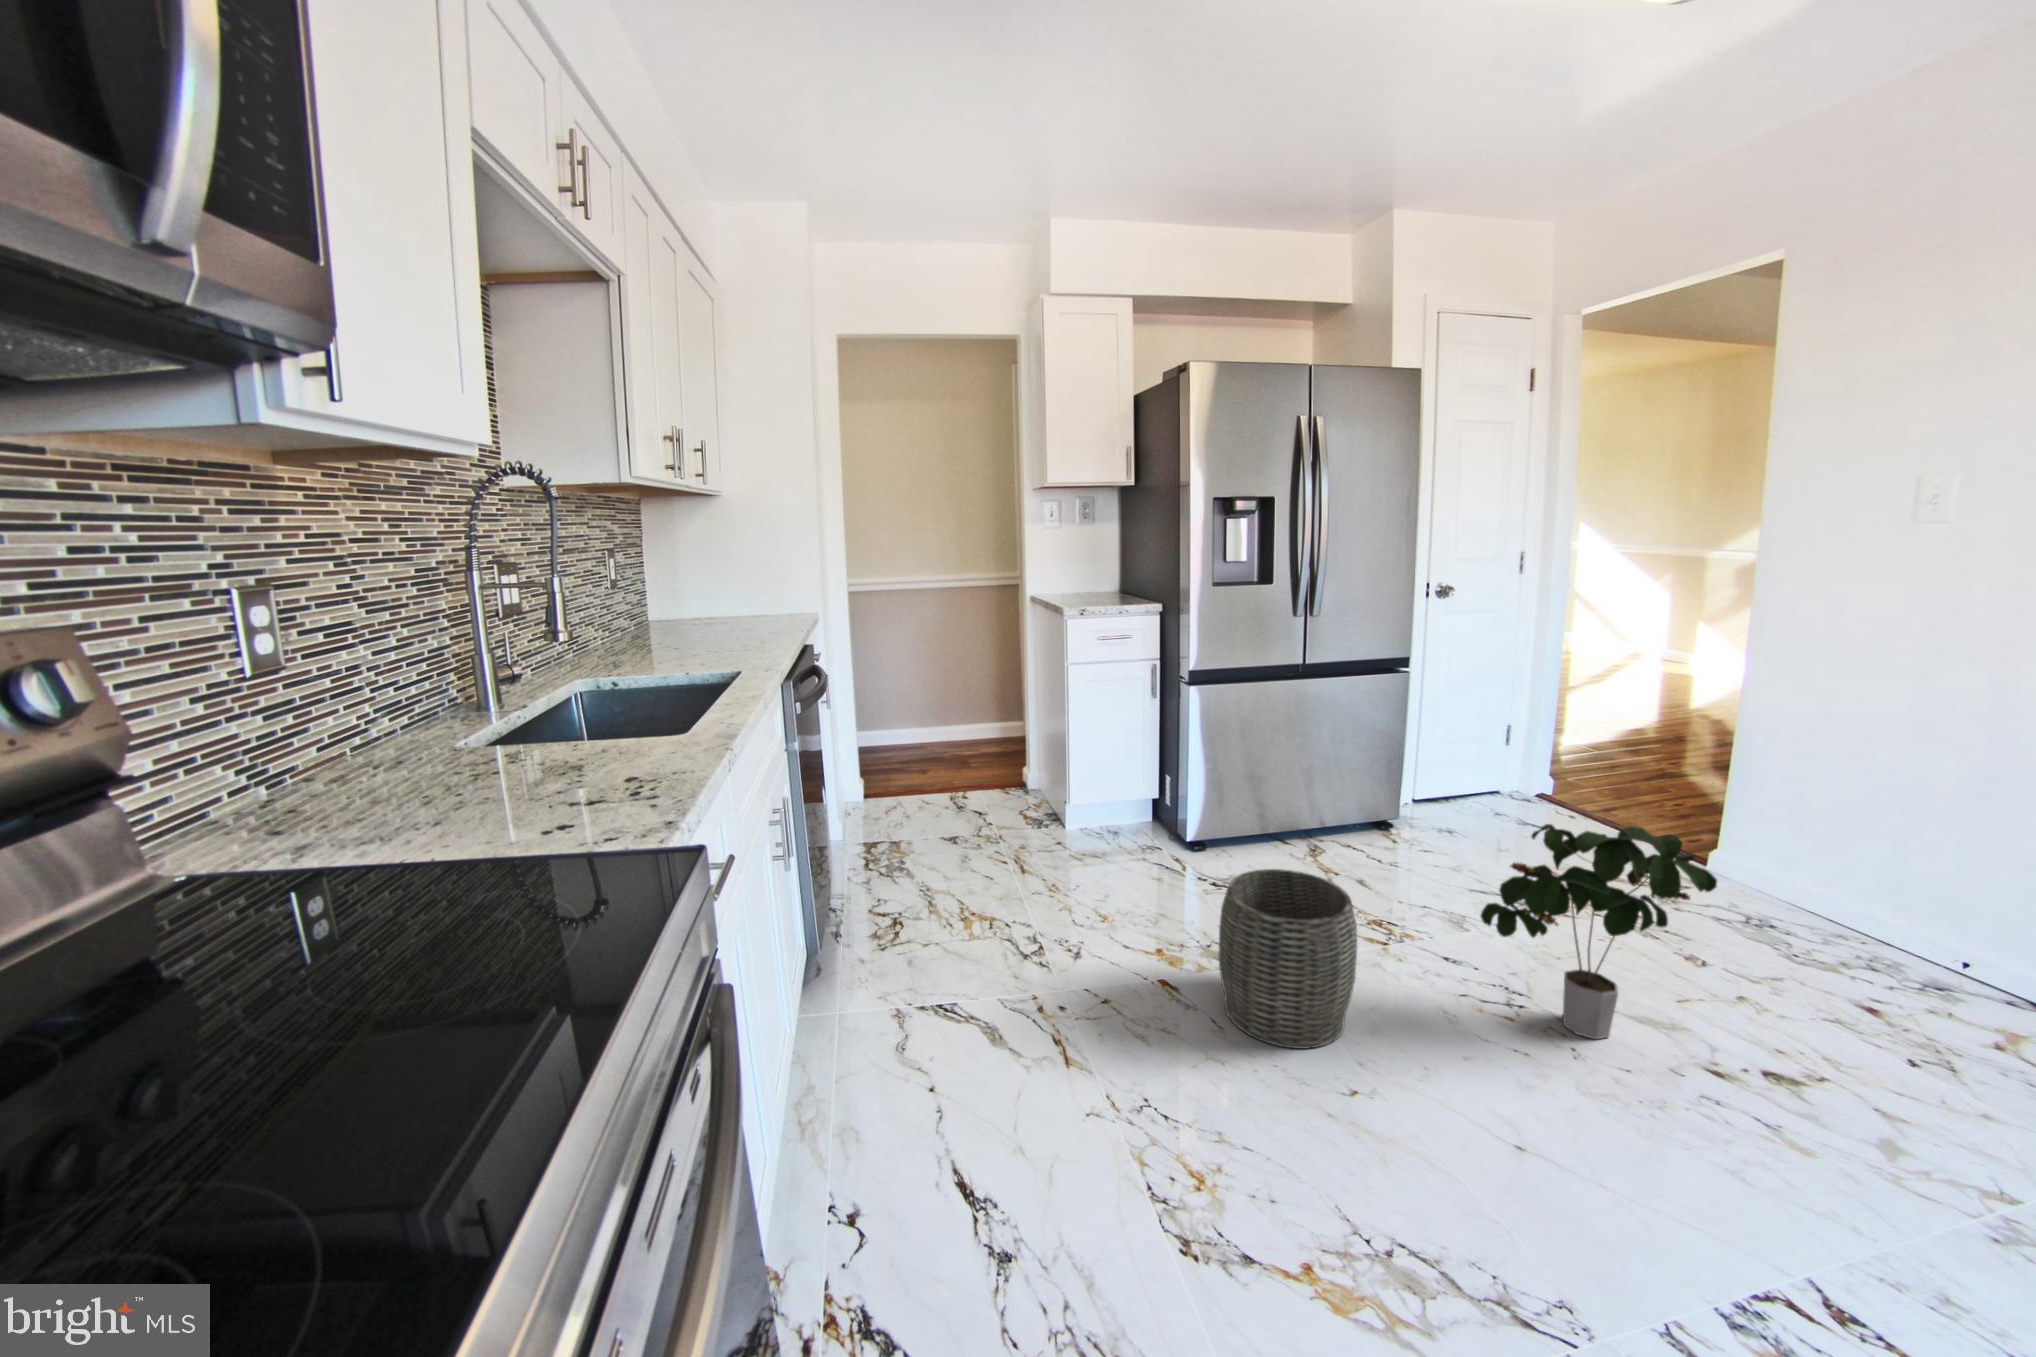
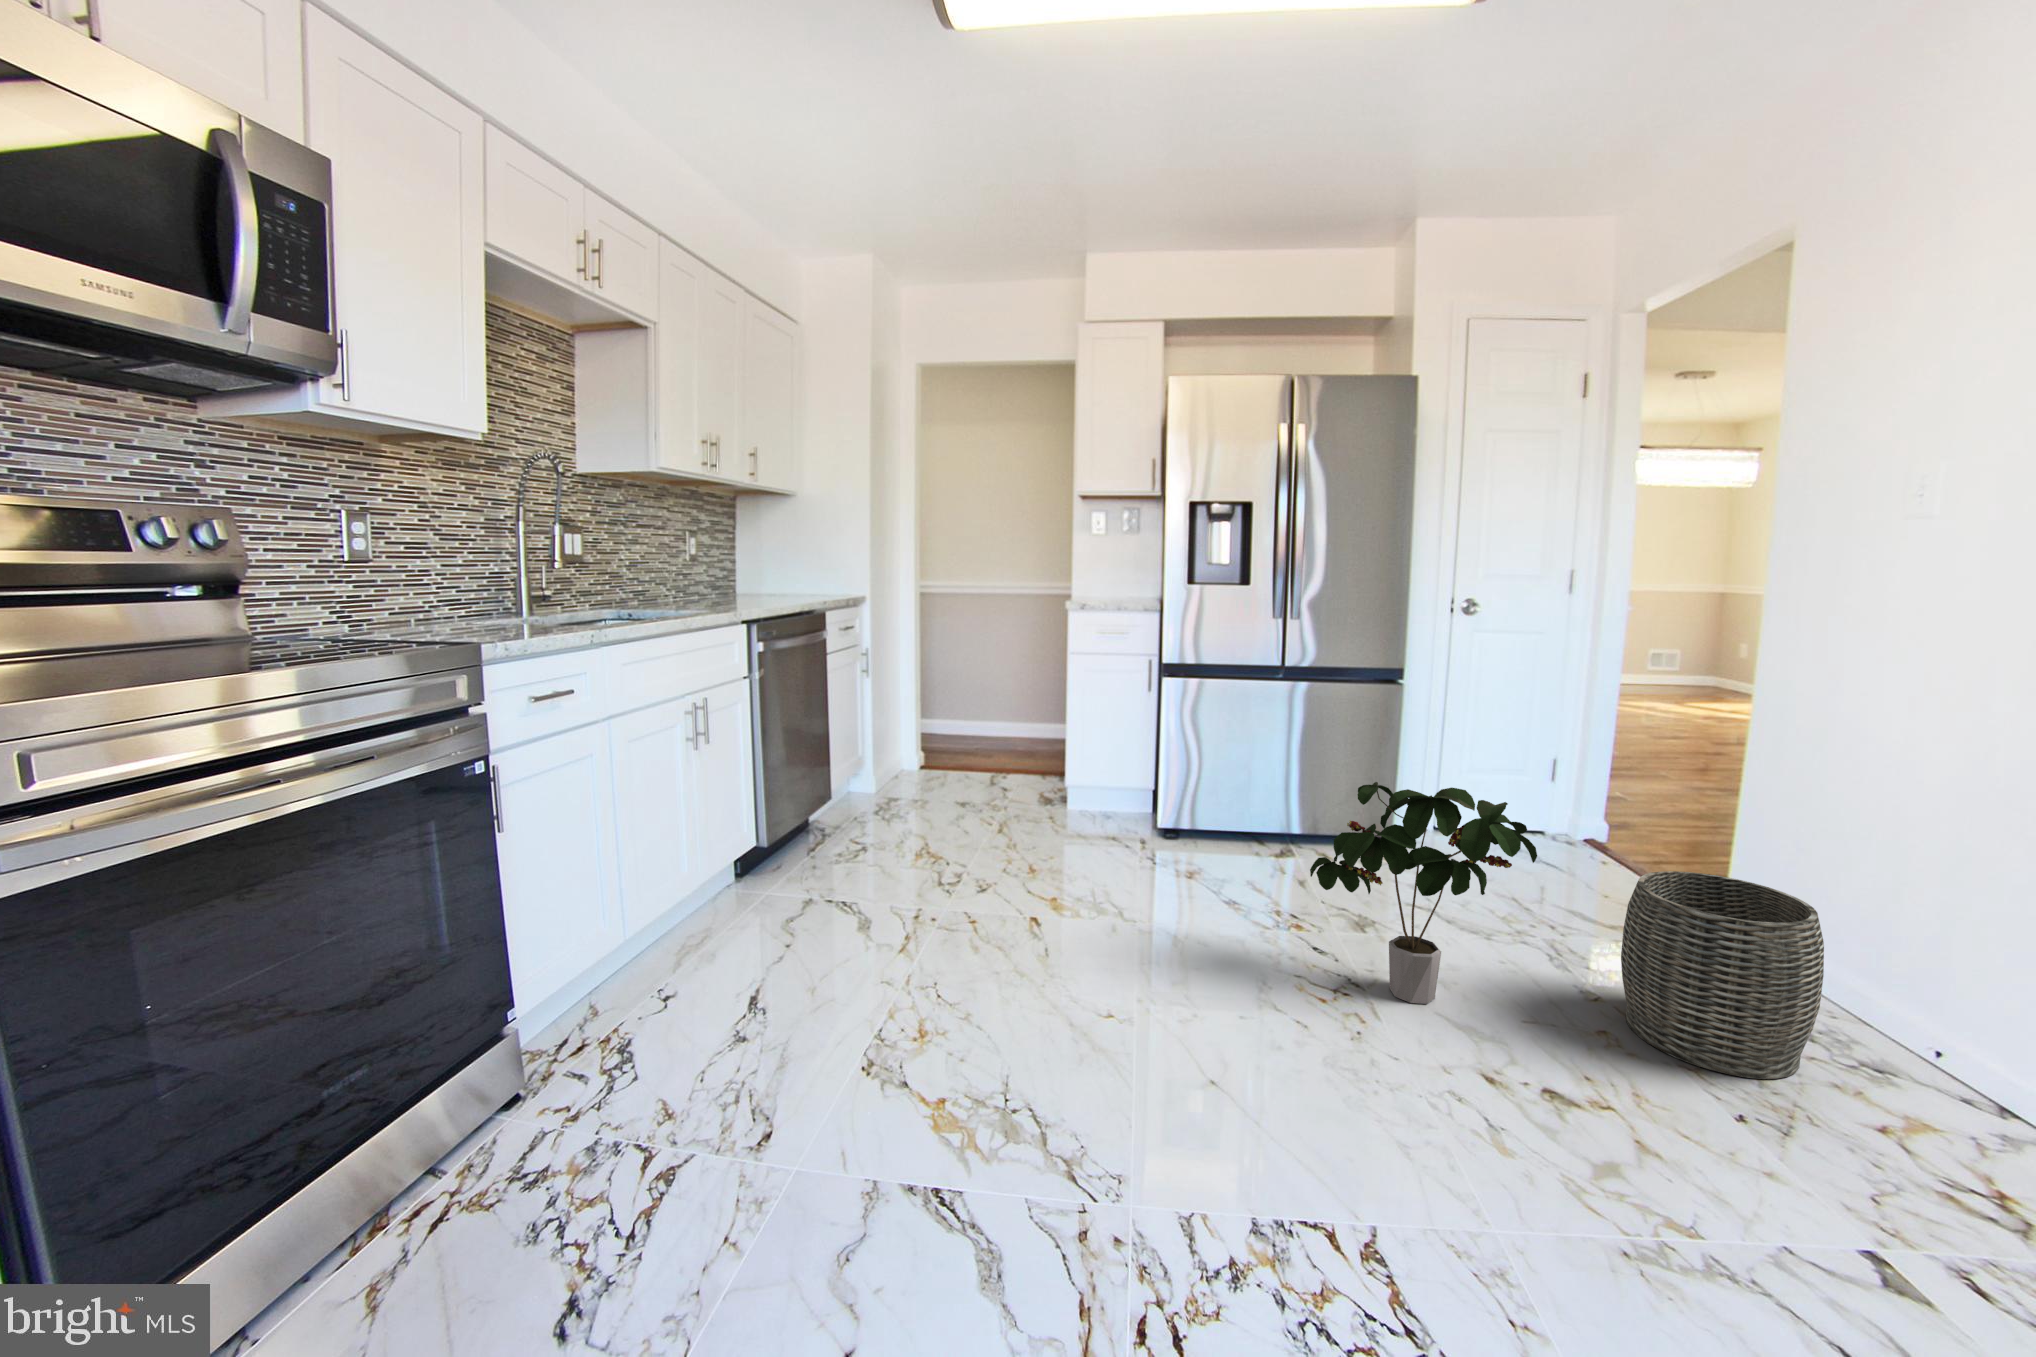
woven basket: present [1219,869,1357,1049] -> present [1621,871,1824,1079]

